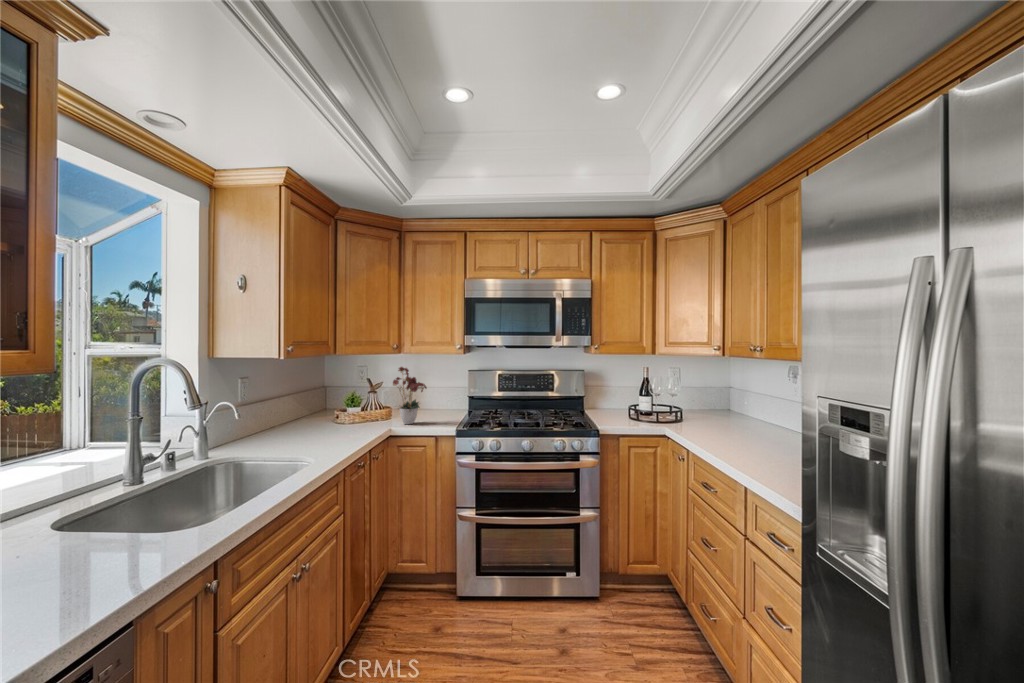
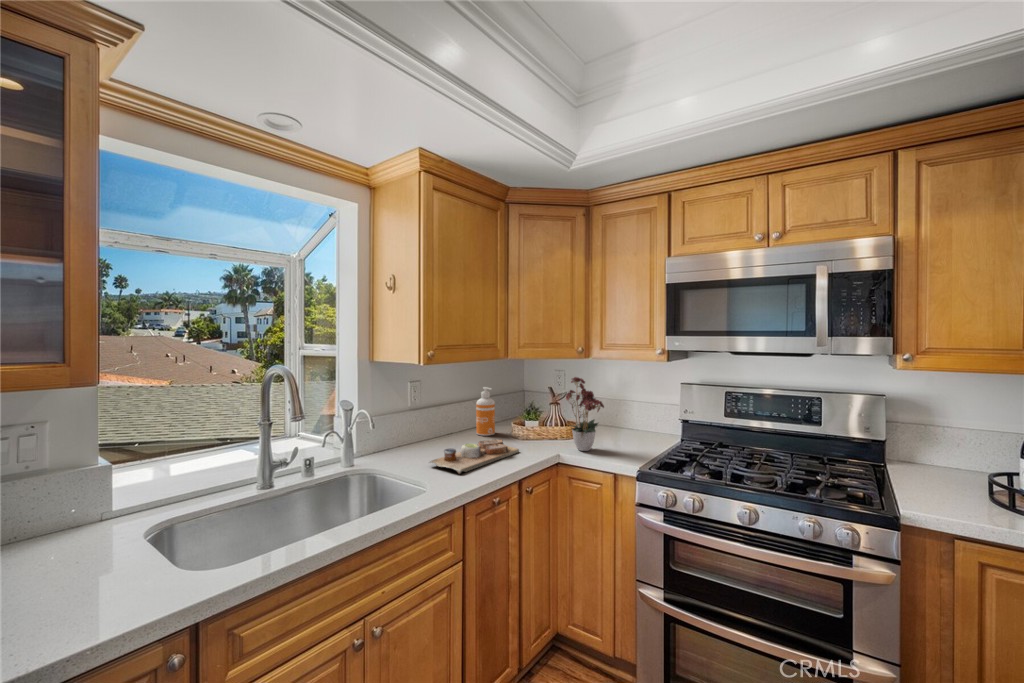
soap dispenser: none [301,381,320,425] -> present [476,387,495,436]
cutting board: none [288,422,358,446] -> present [430,439,519,474]

